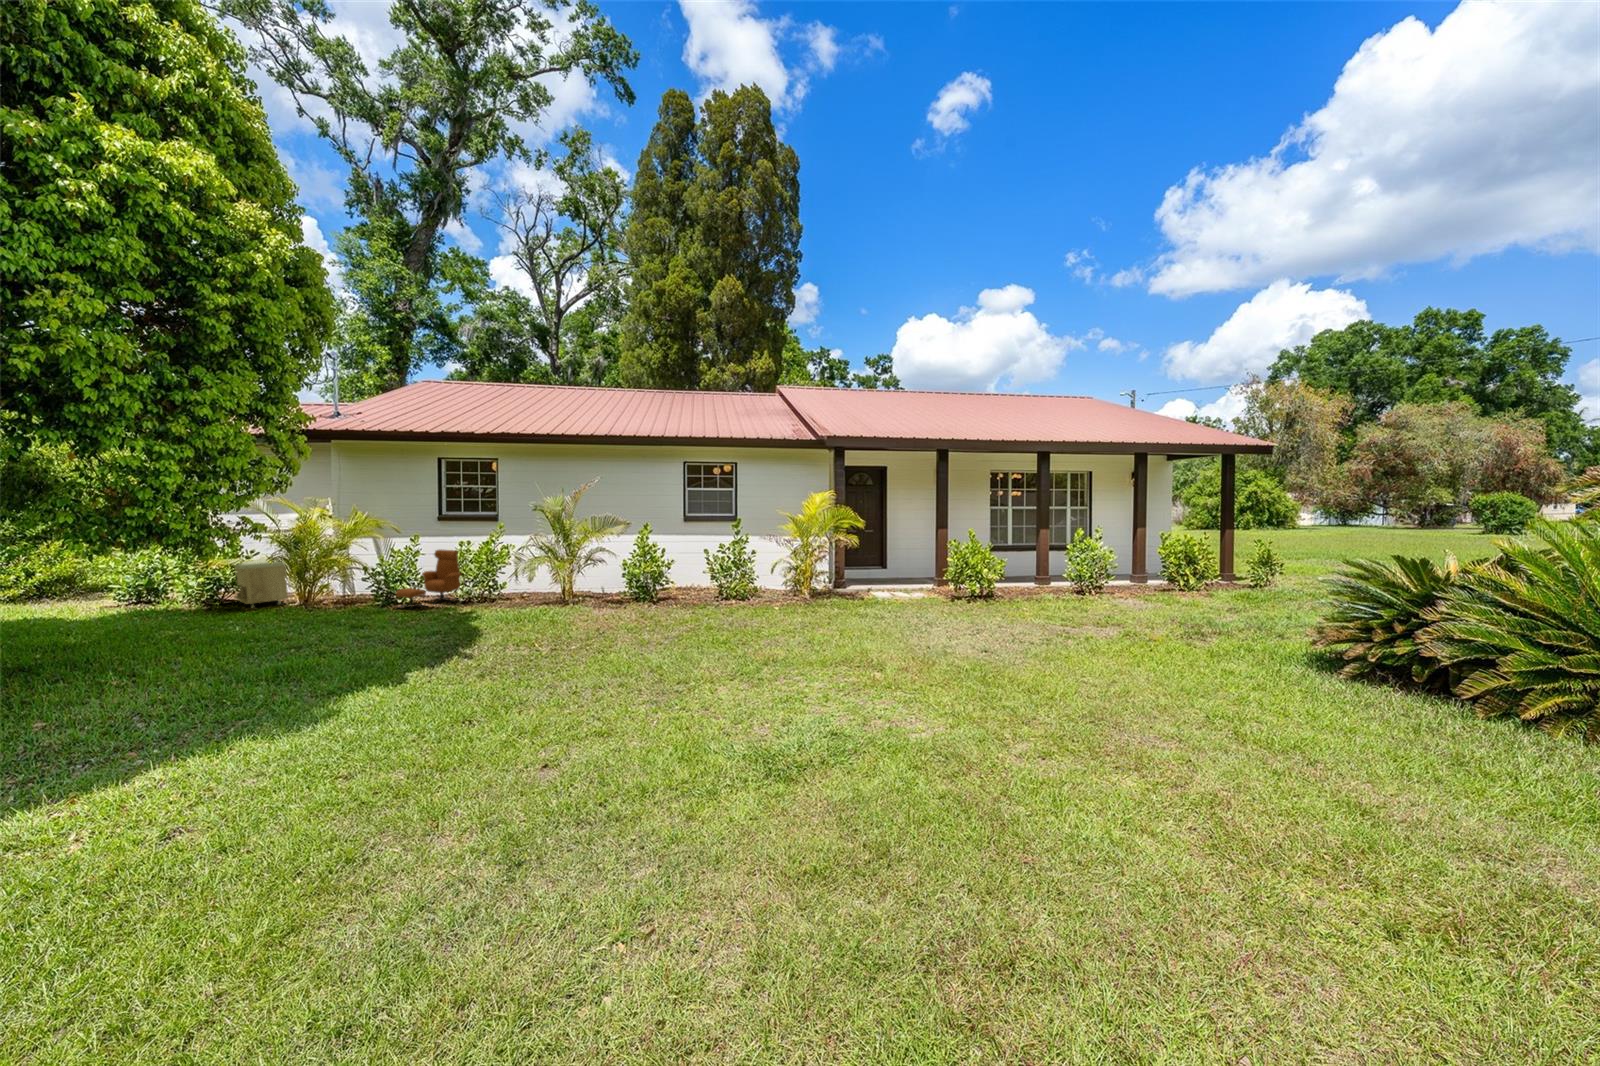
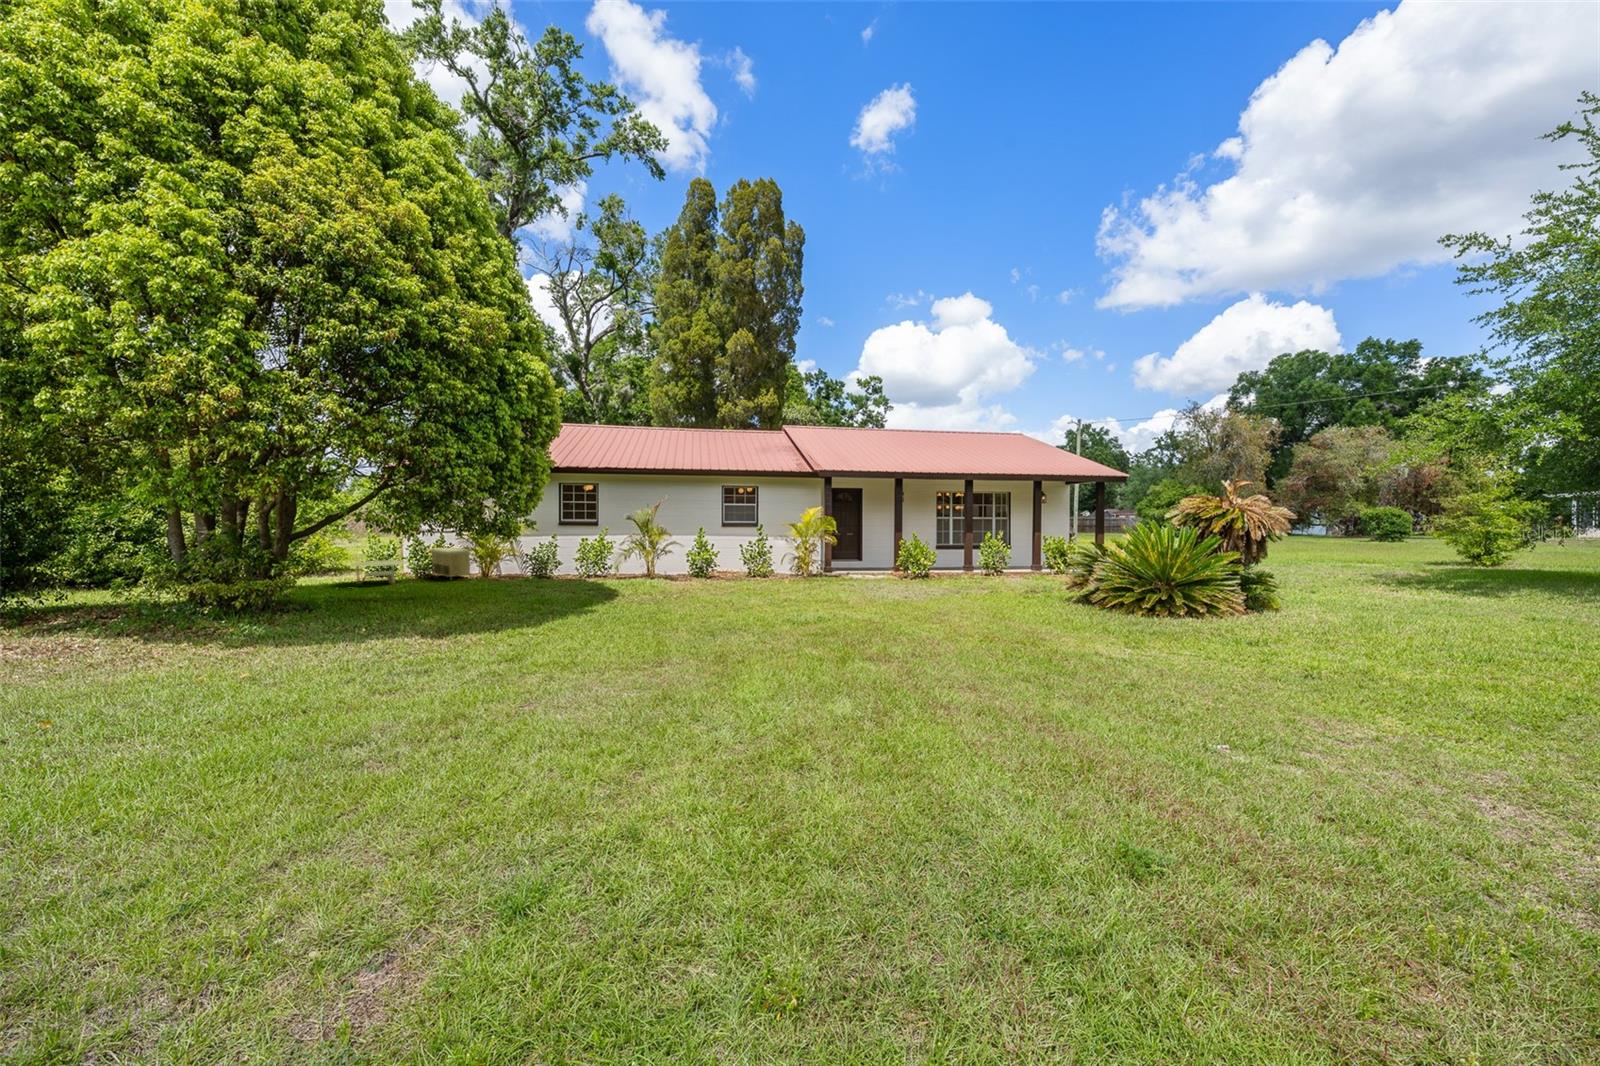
lounge chair: present [396,549,461,609] -> none [543,544,582,581]
round table: none [65,579,179,619] -> present [354,560,408,584]

